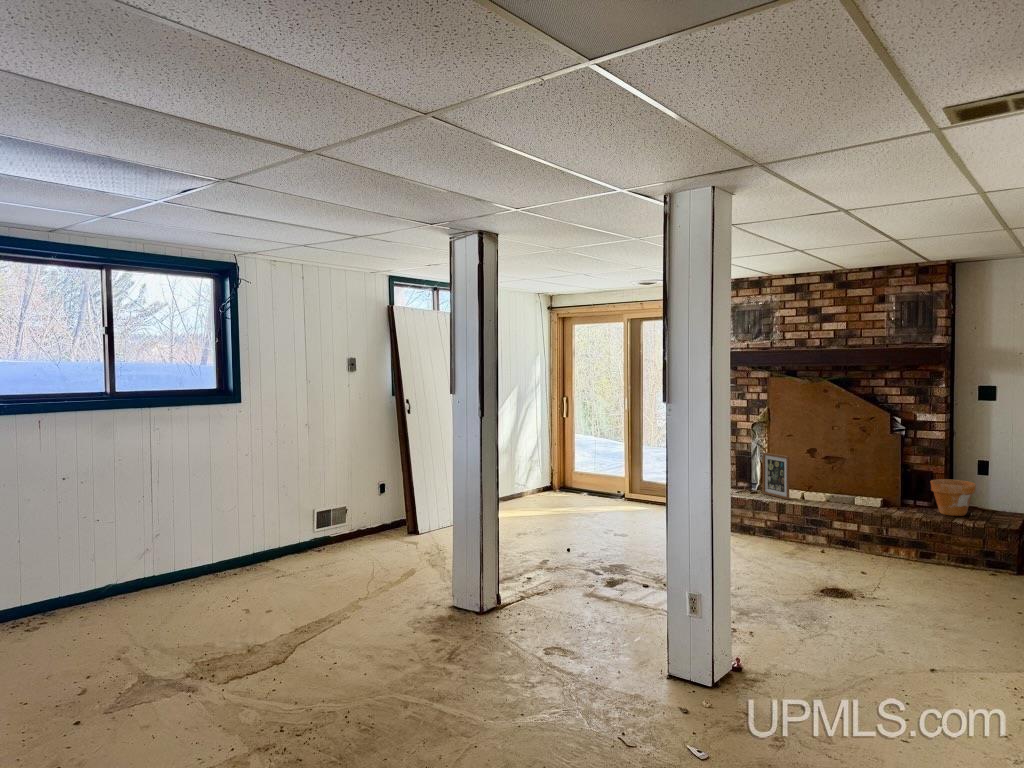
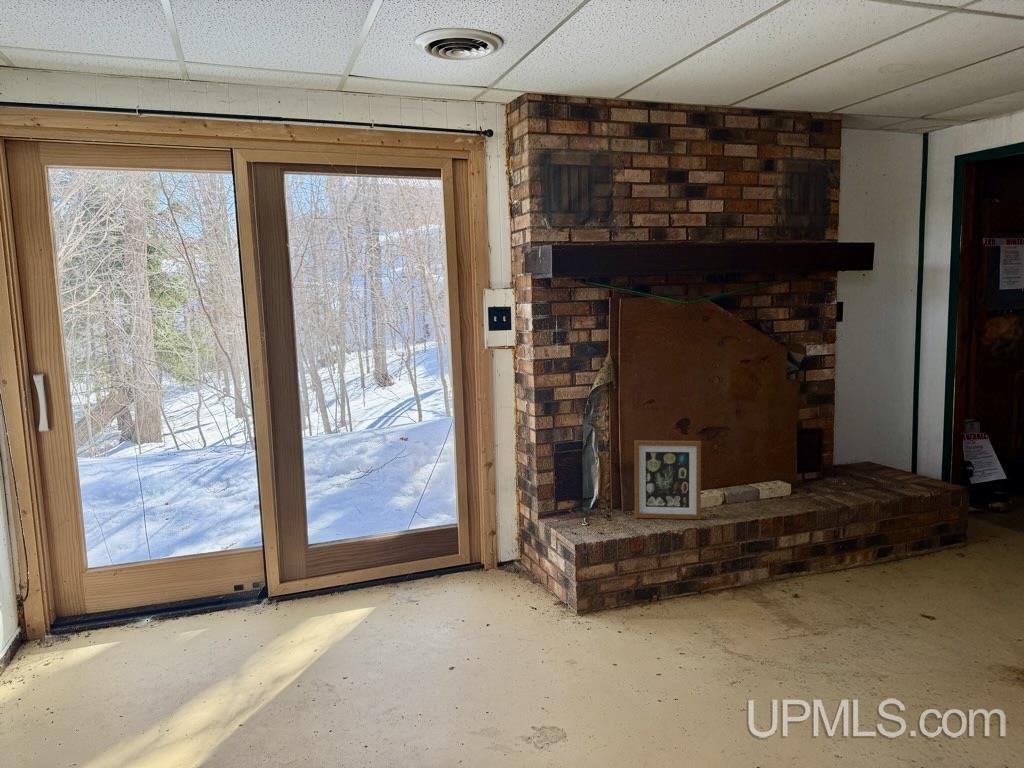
flower pot: present [930,479,976,516] -> none [842,435,904,488]

